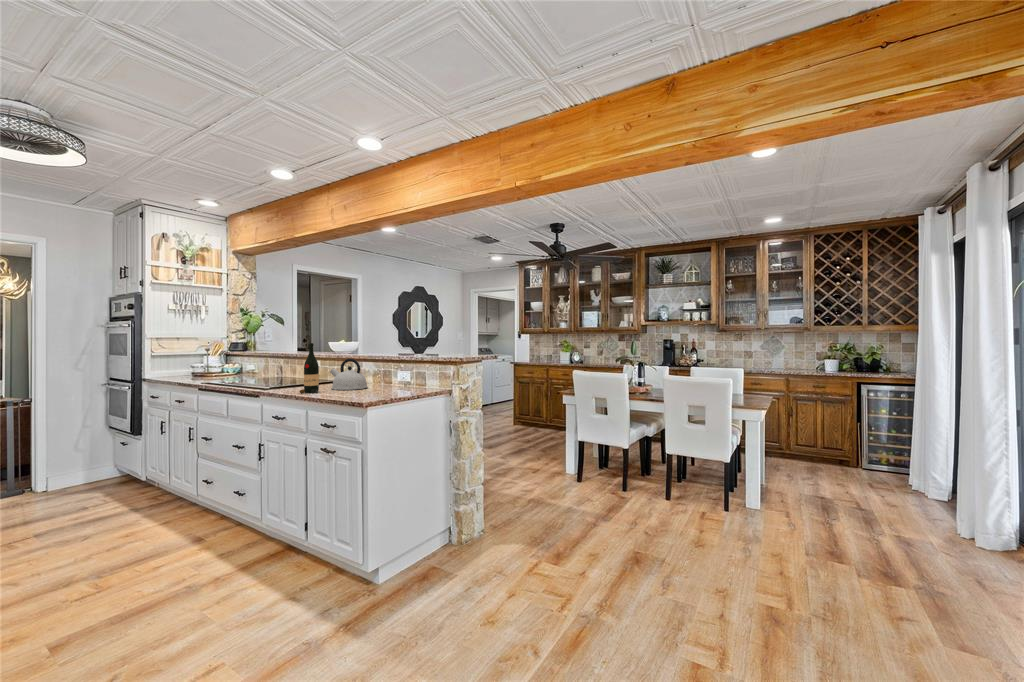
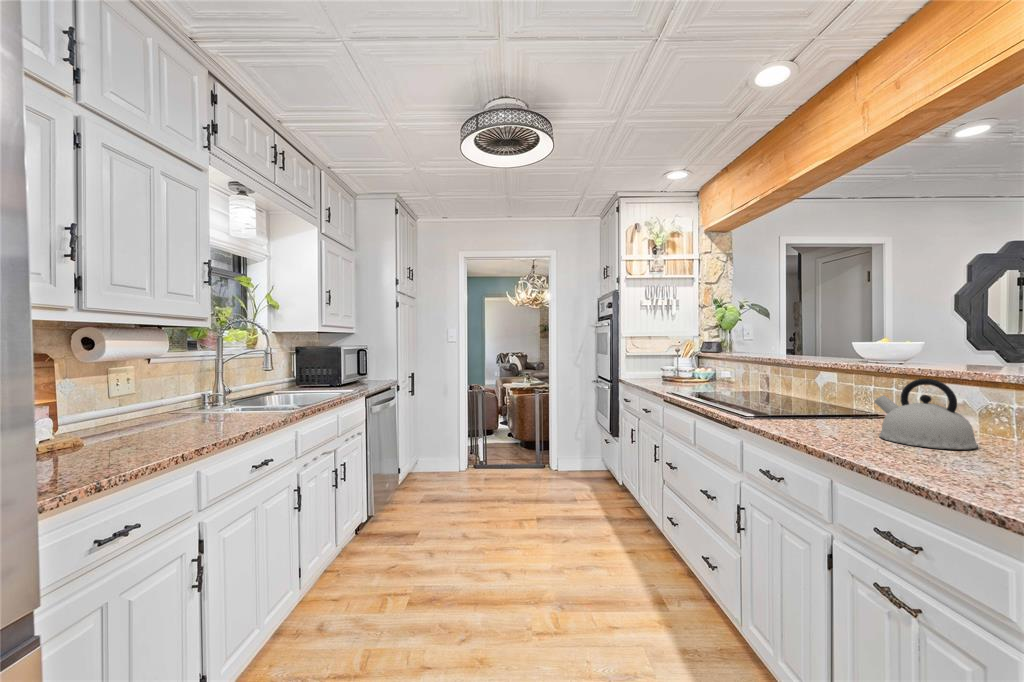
wine bottle: present [299,343,319,393] -> none [815,346,856,447]

